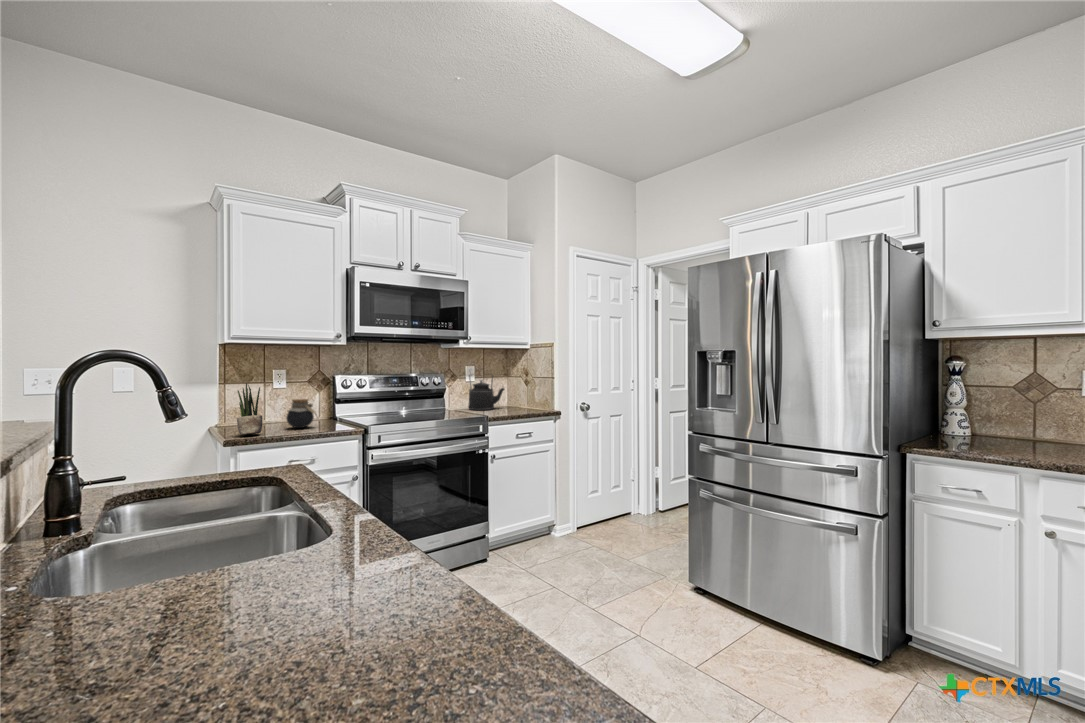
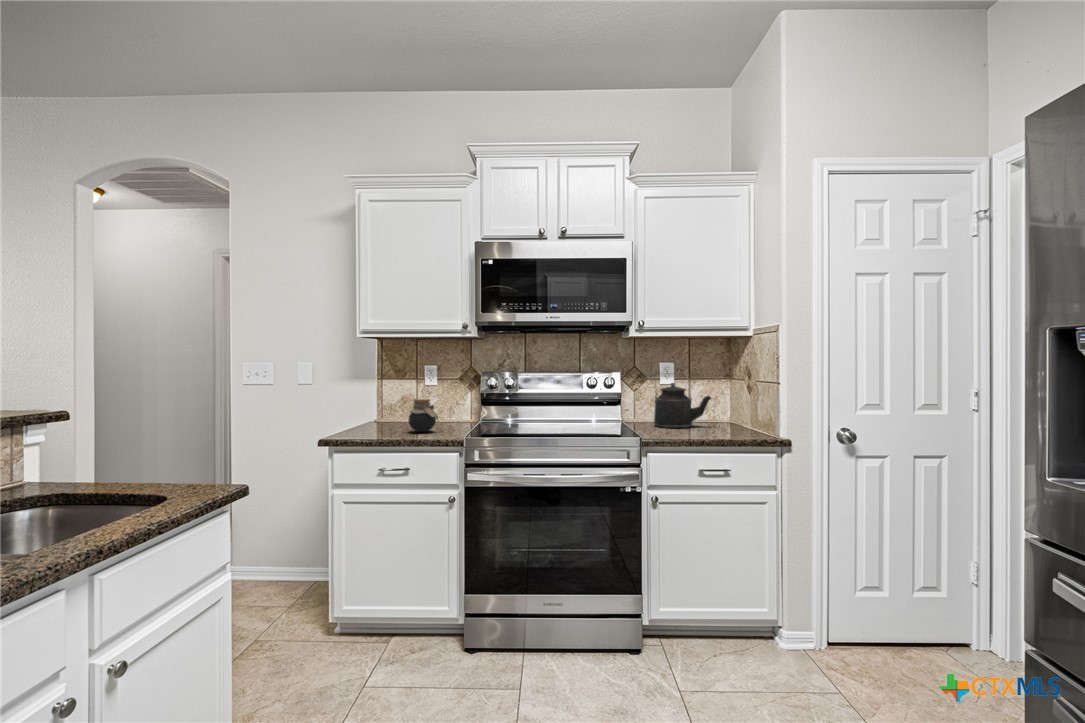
potted plant: present [237,383,262,435] -> none [356,379,379,434]

